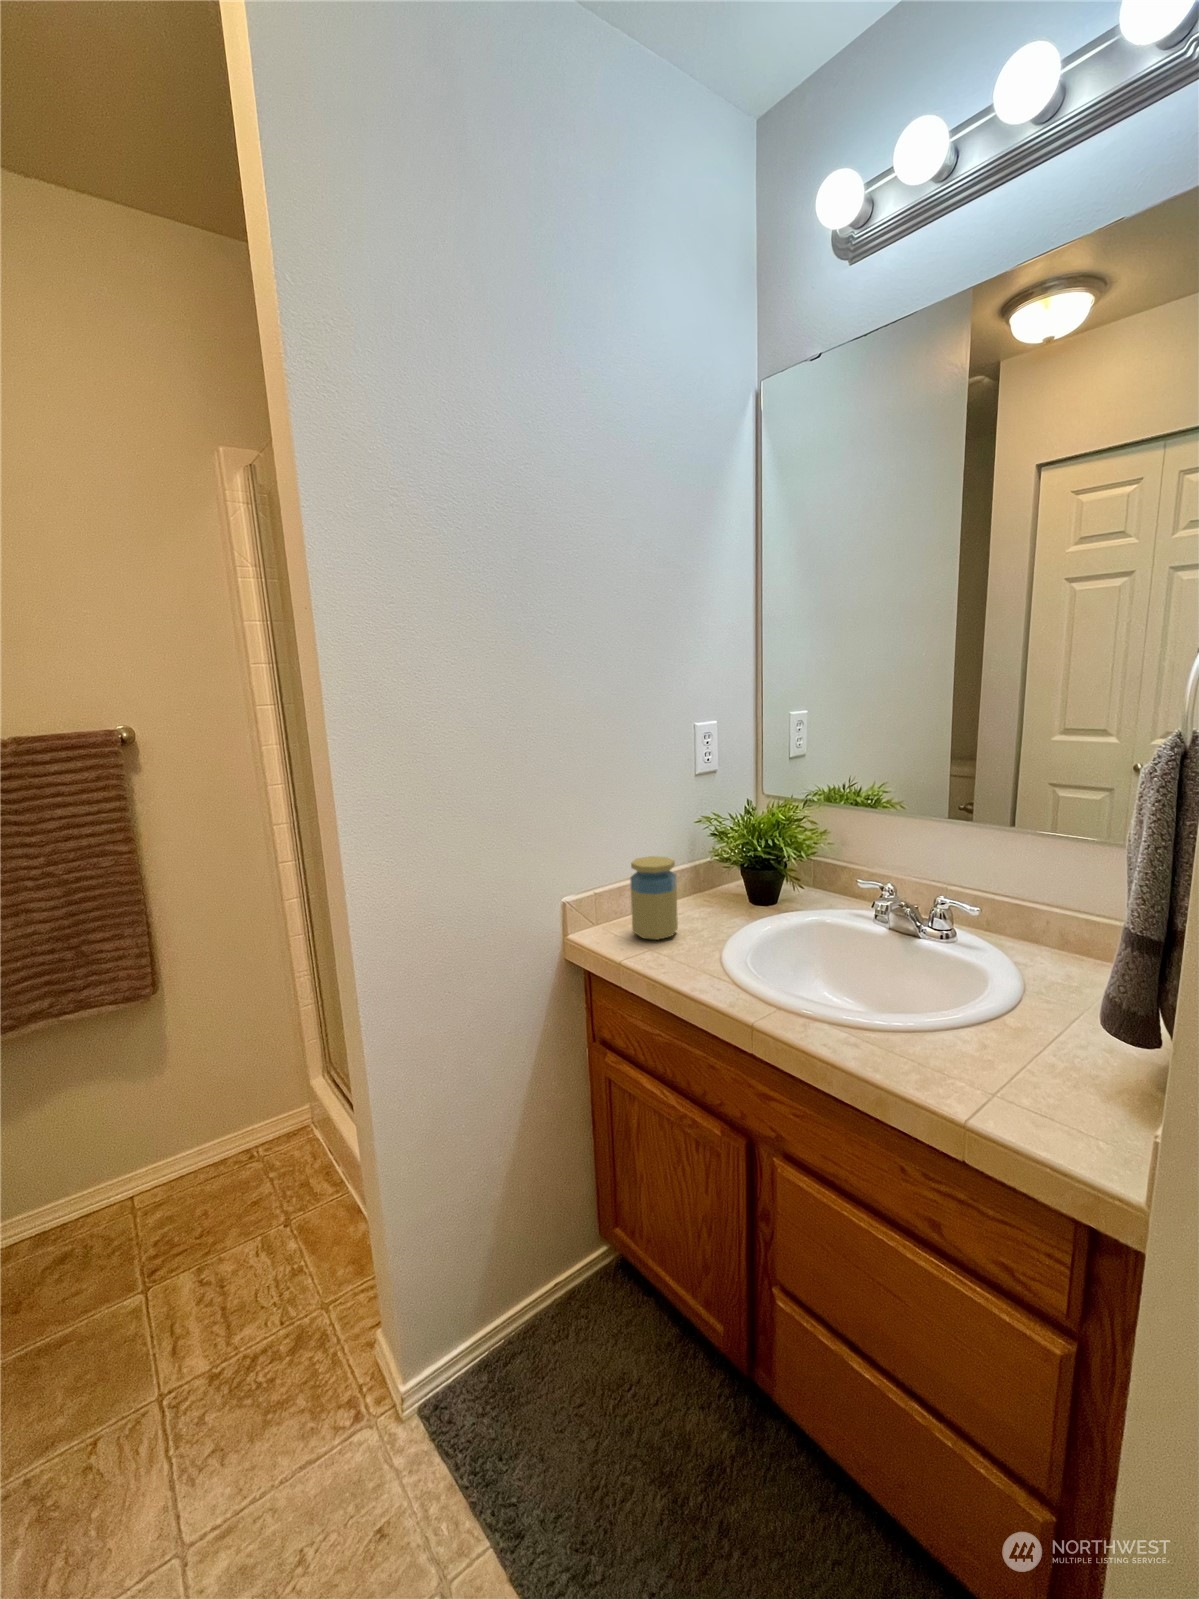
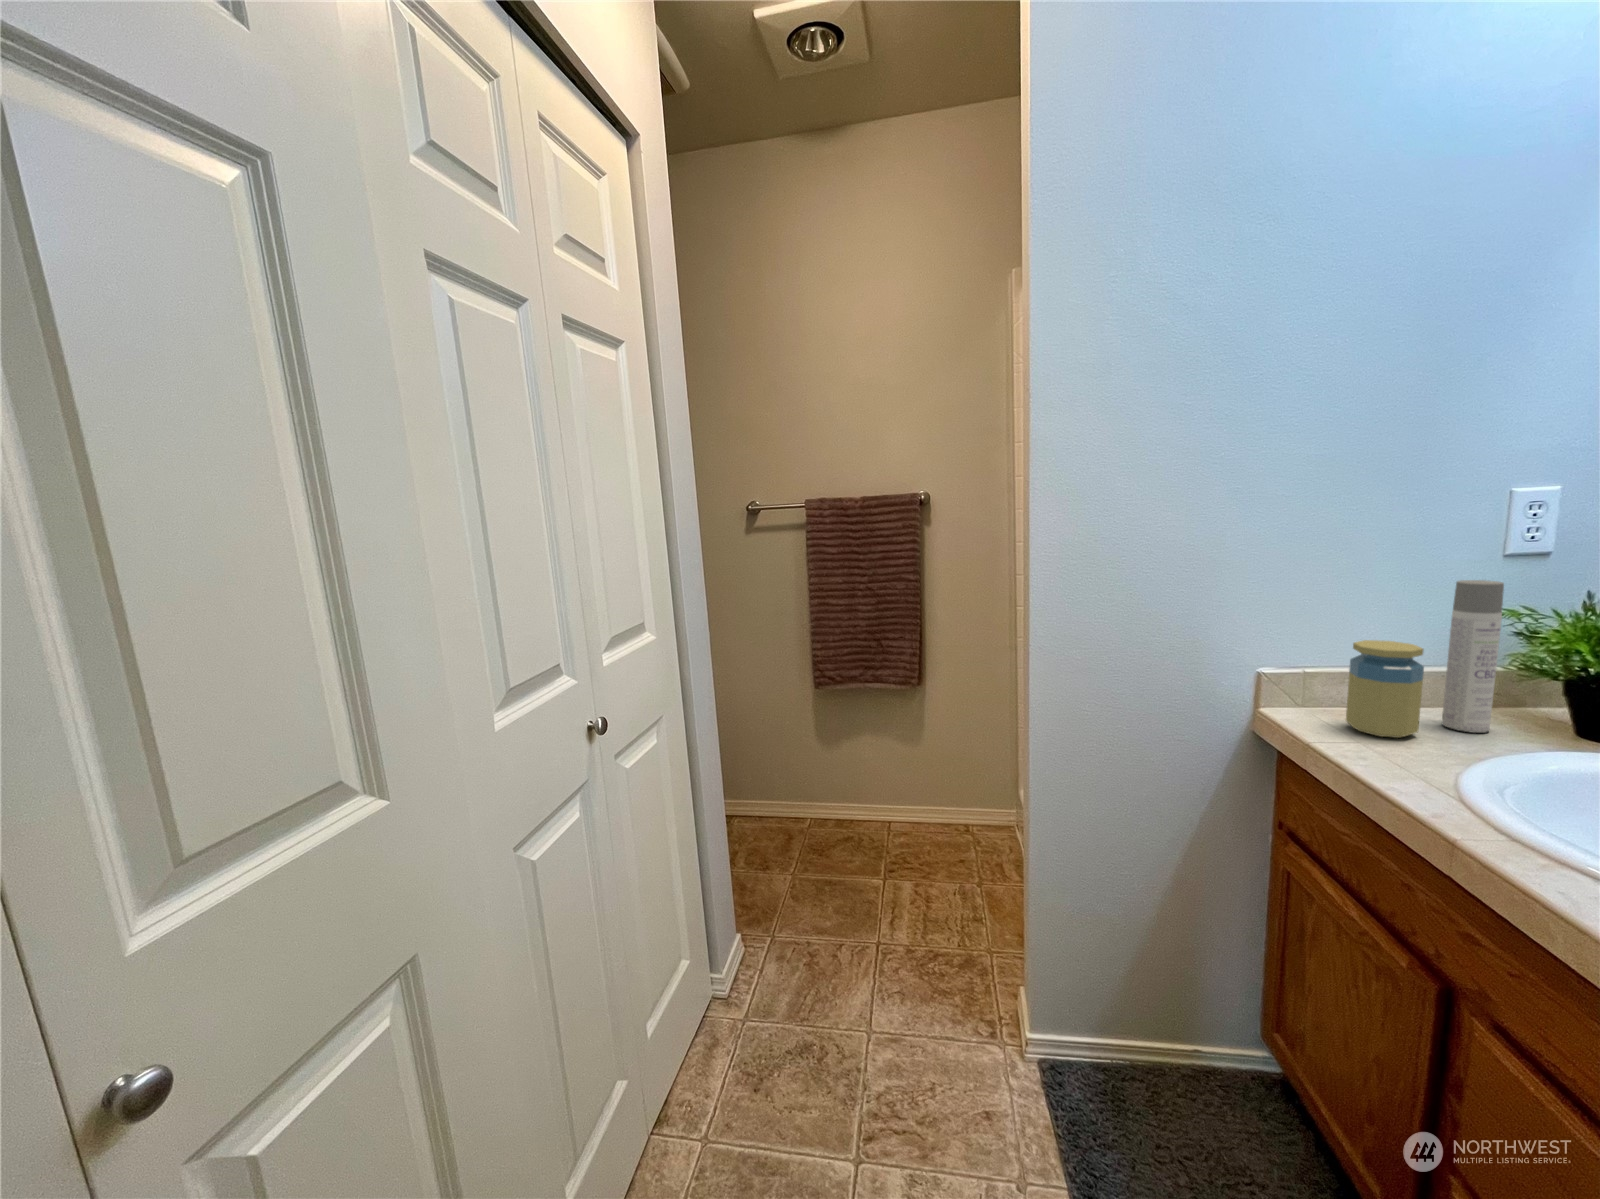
spray bottle: none [681,799,710,919] -> present [1442,580,1504,733]

